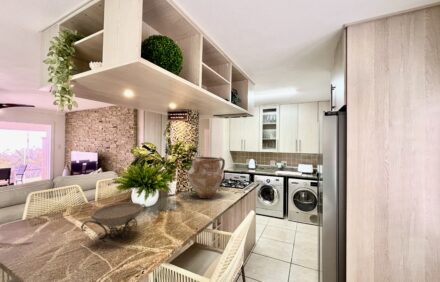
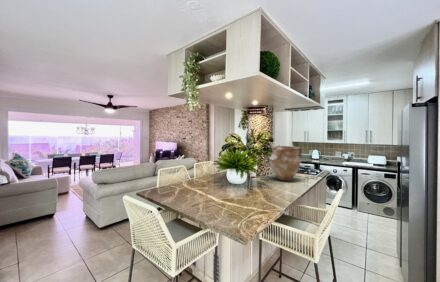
decorative bowl: present [81,202,146,242] -> none [221,177,256,202]

